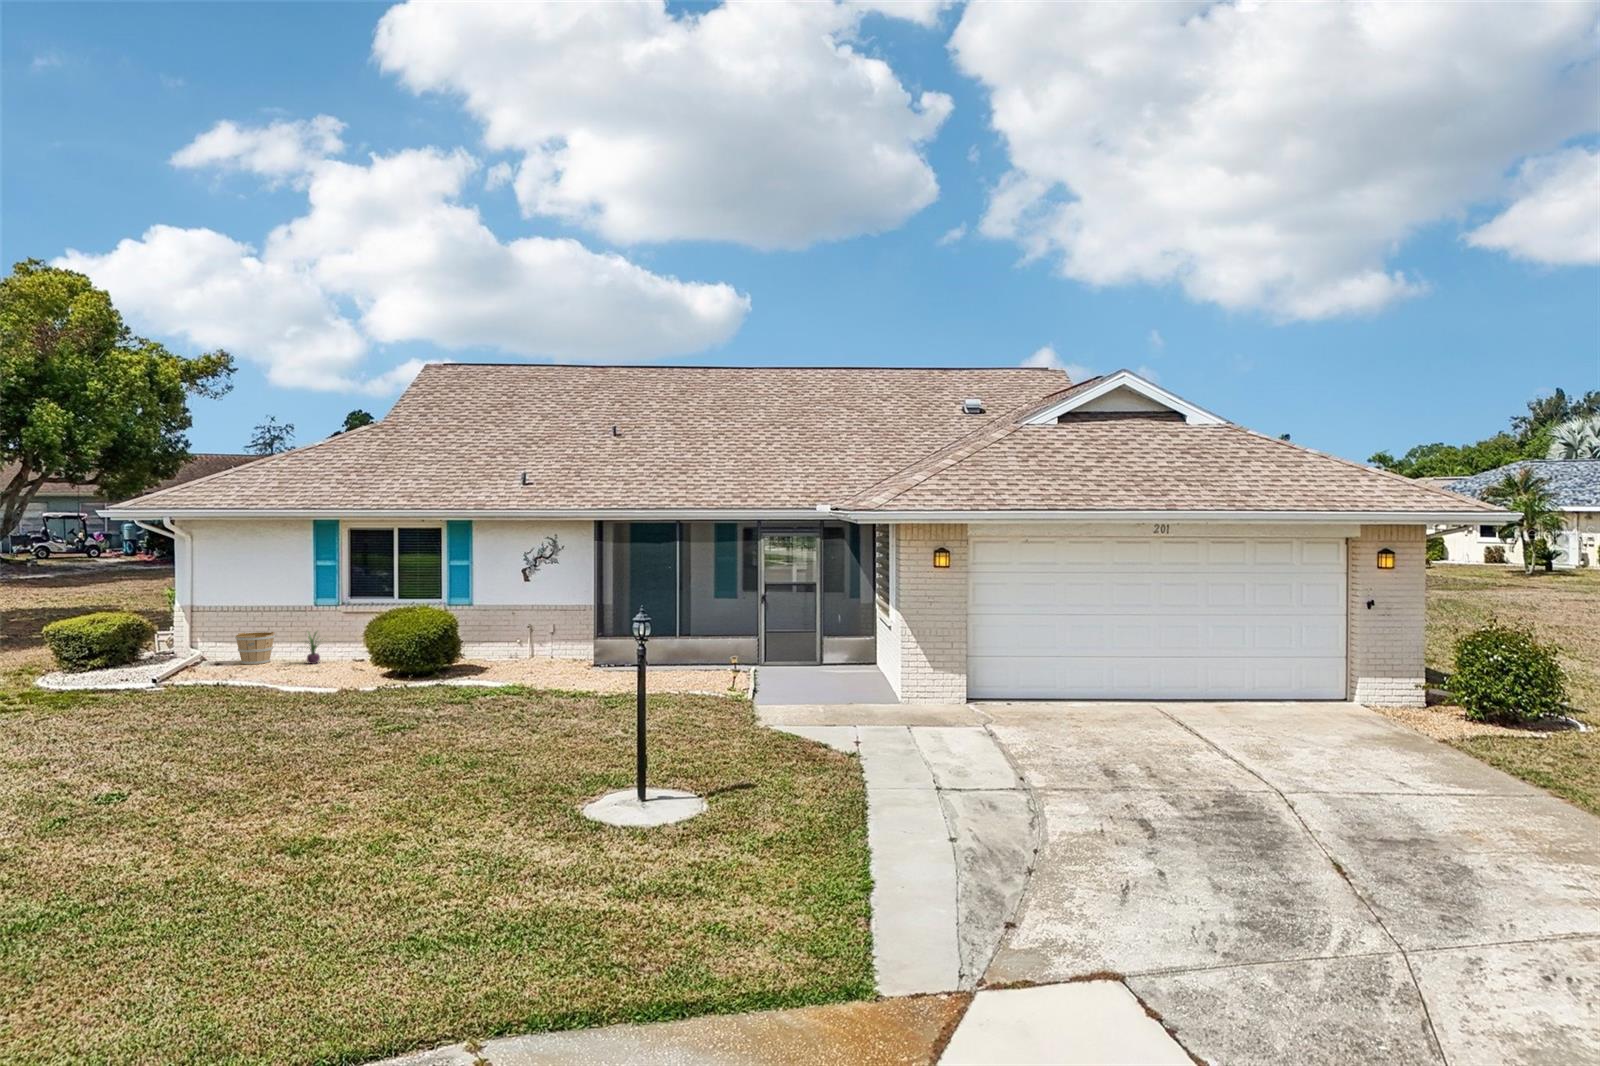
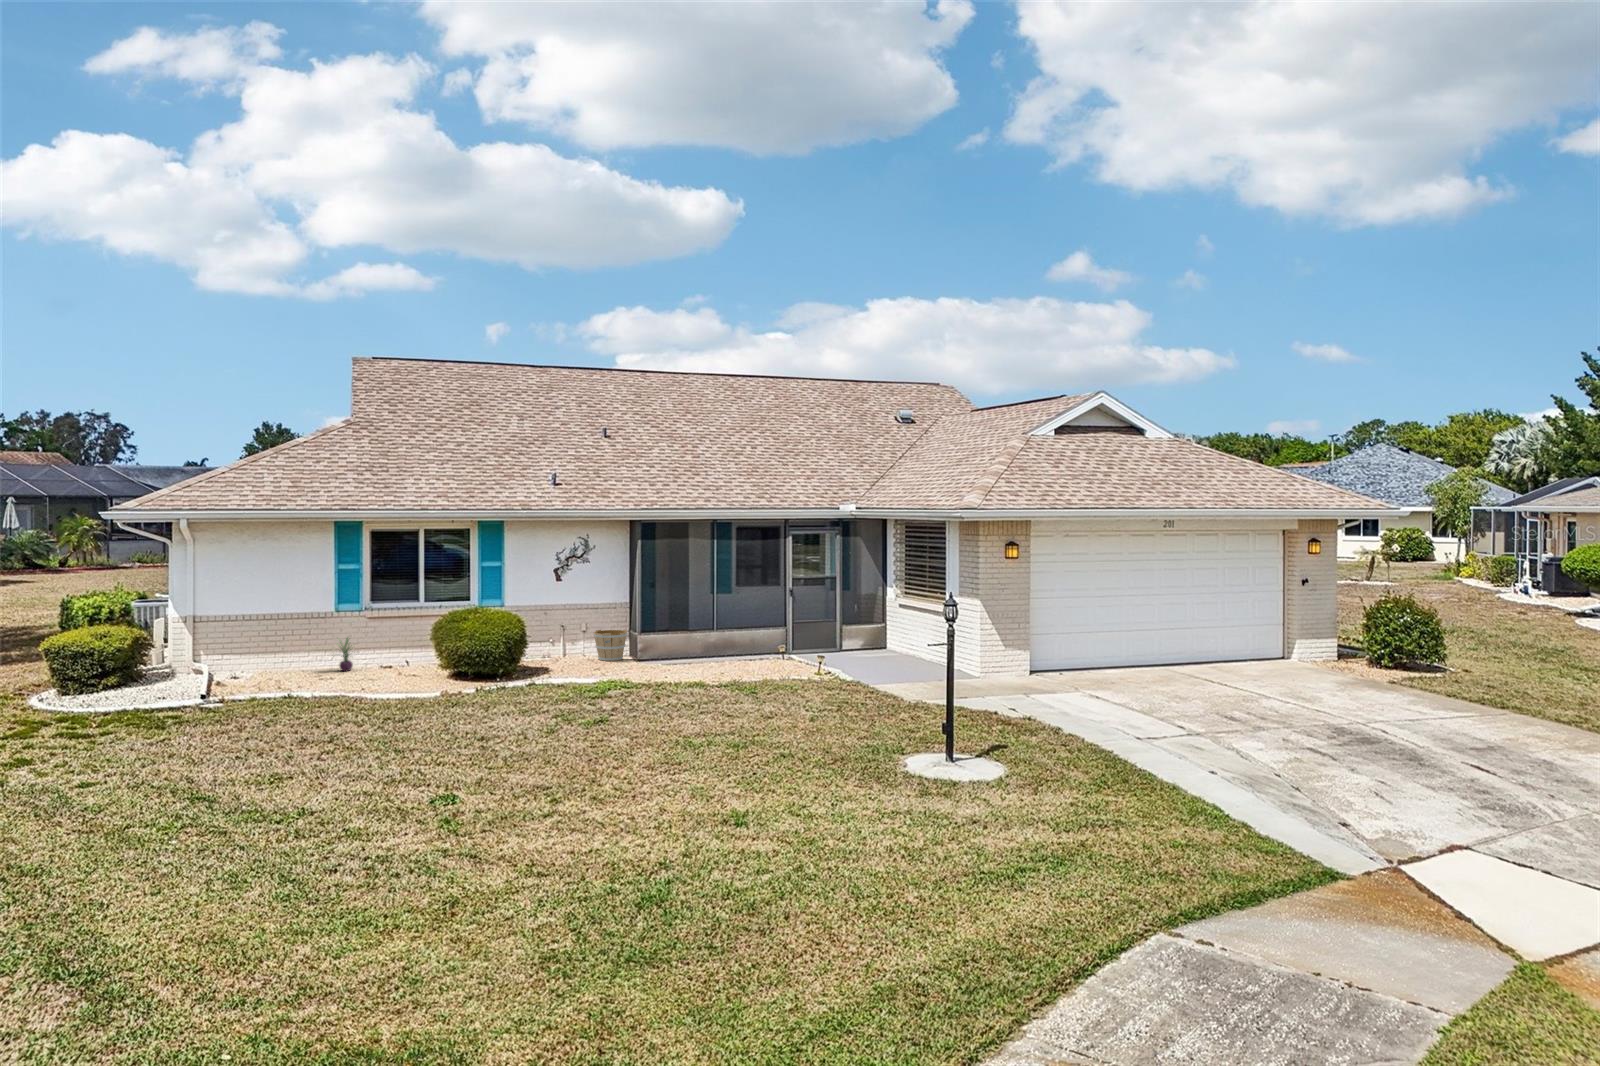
wooden bucket: present [235,632,275,665] -> present [594,630,627,661]

